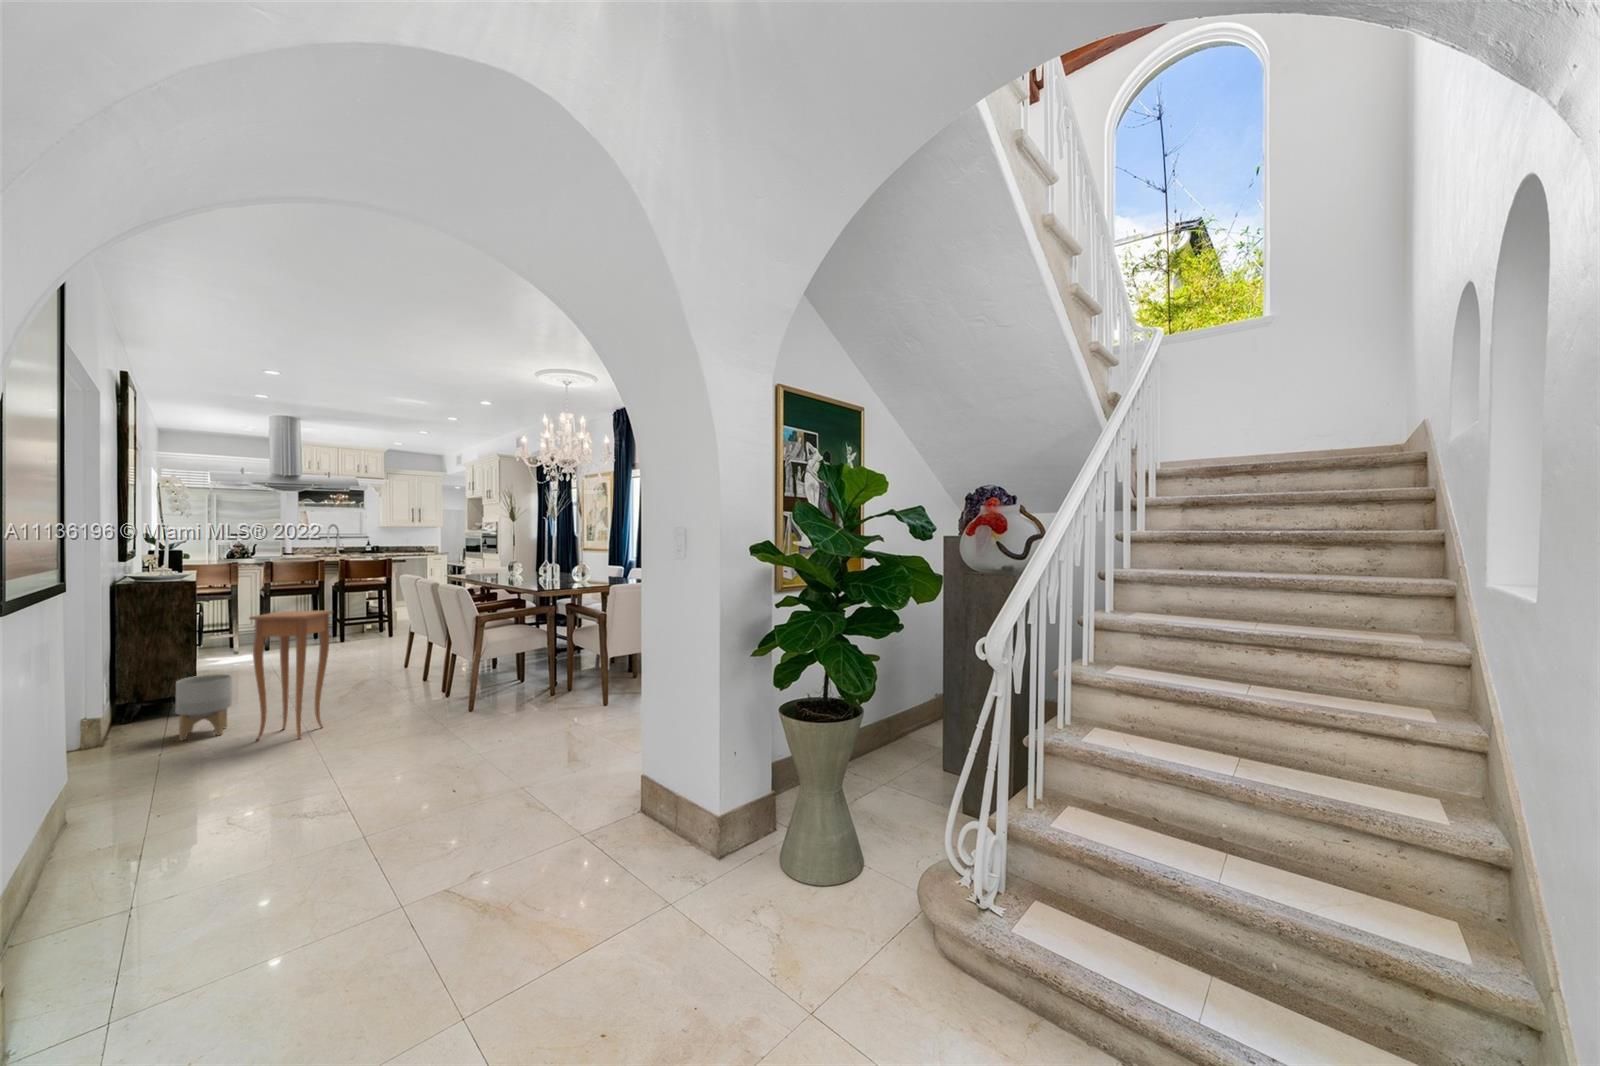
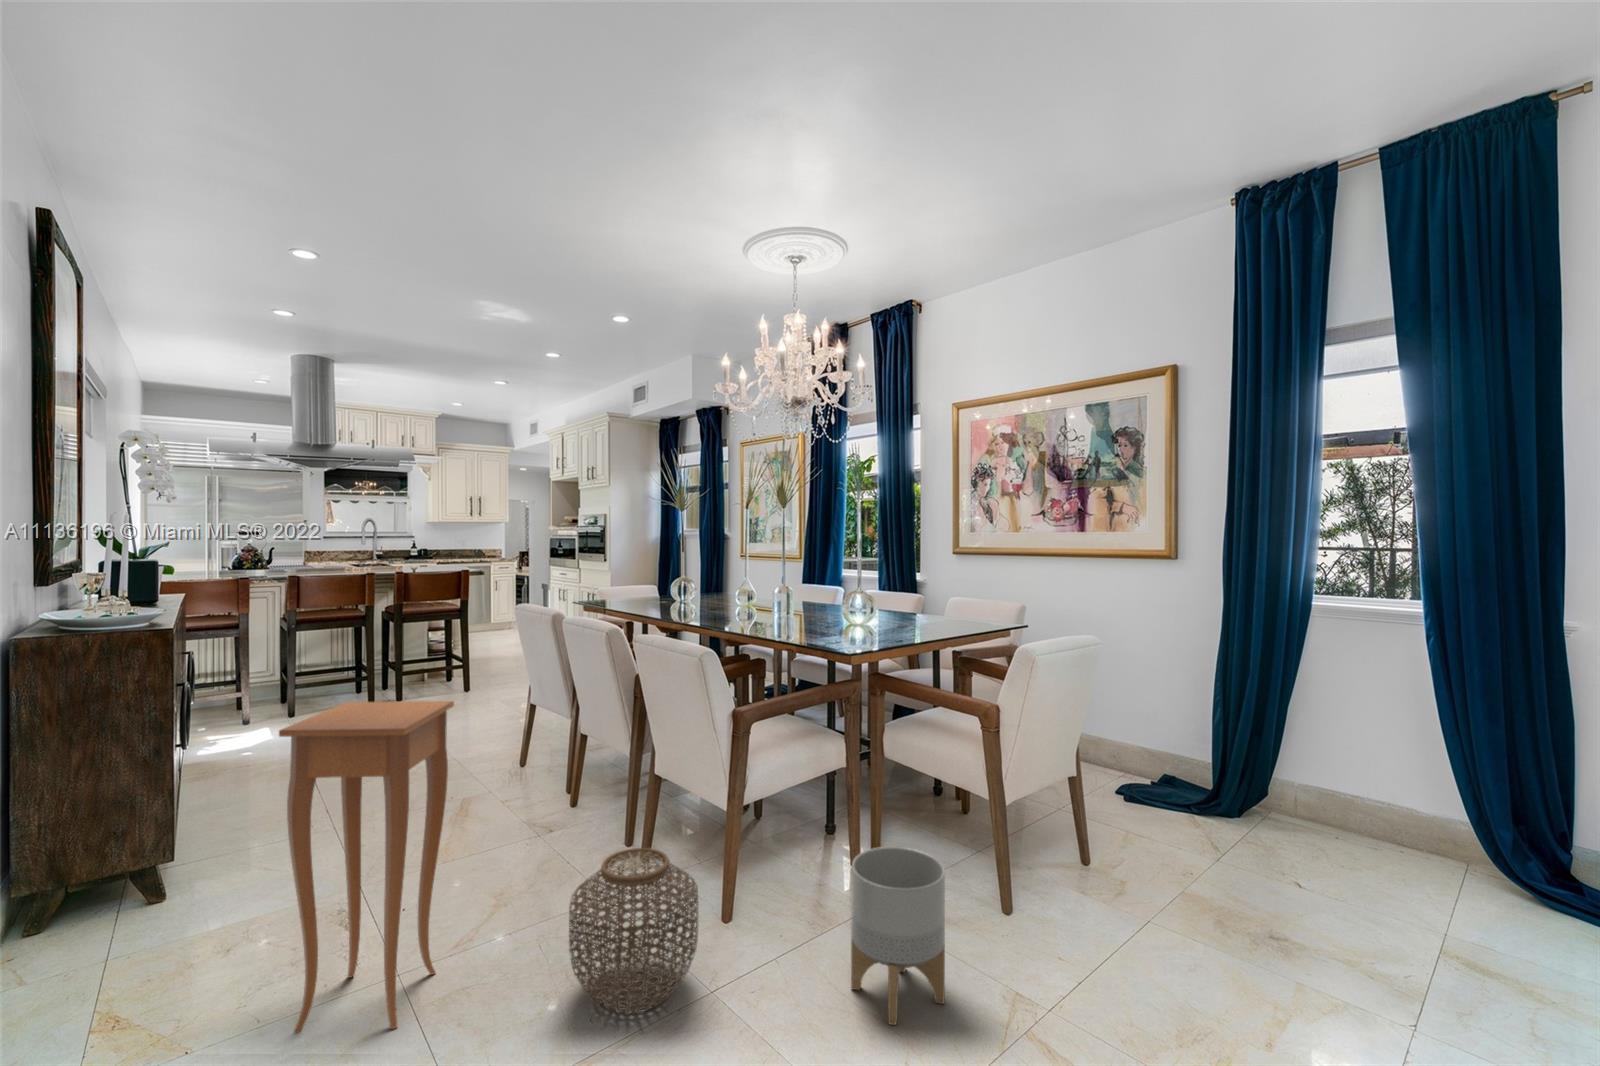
woven basket: none [378,672,441,734] -> present [569,848,698,1013]
planter: present [175,674,232,741] -> present [851,847,945,1025]

